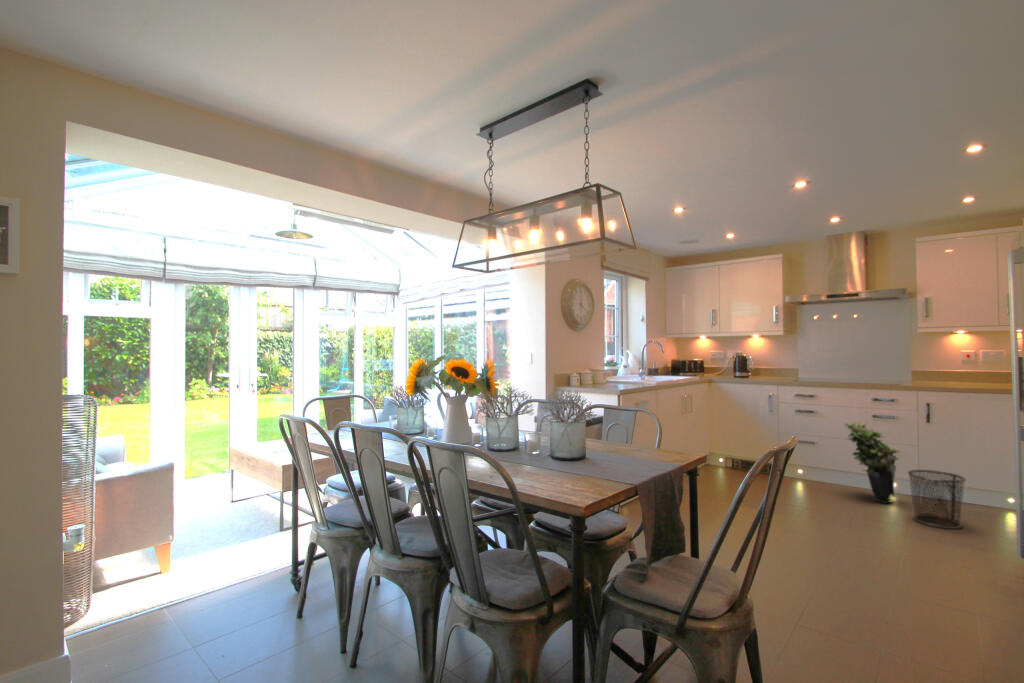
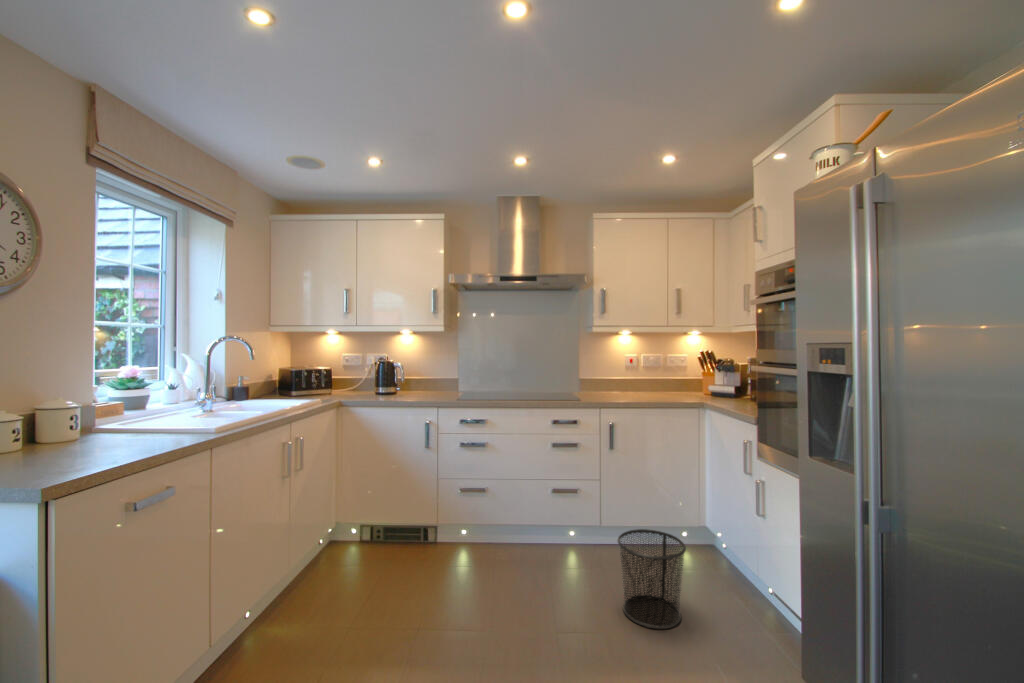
potted plant: present [844,422,898,503] -> none [525,457,594,581]

